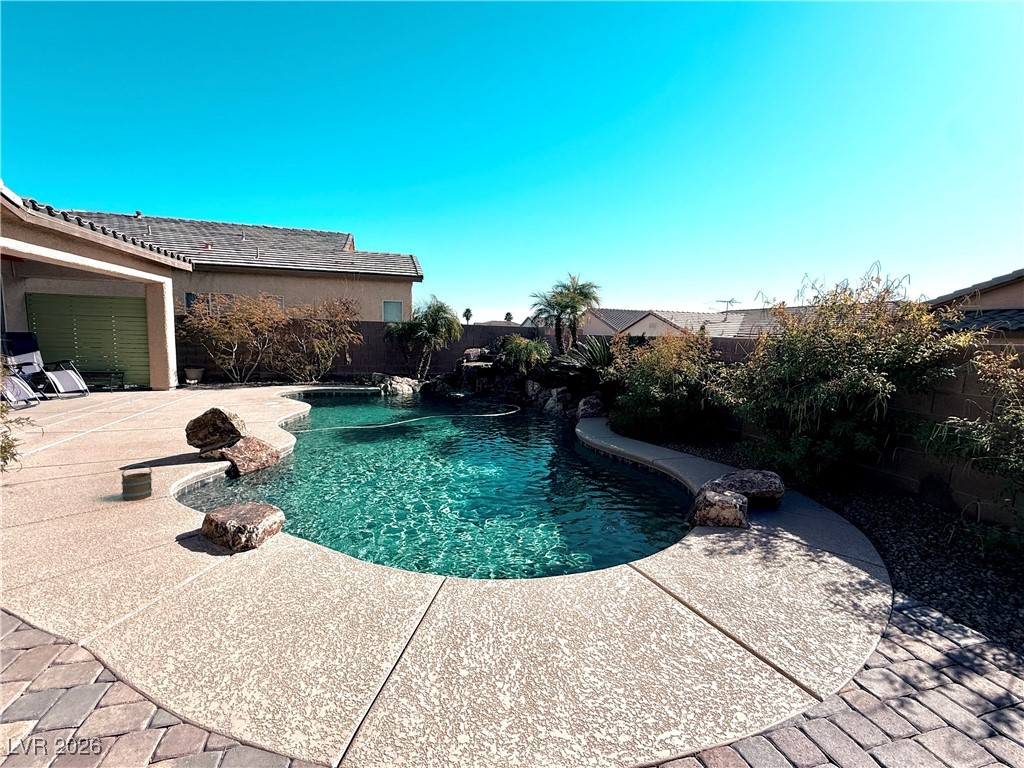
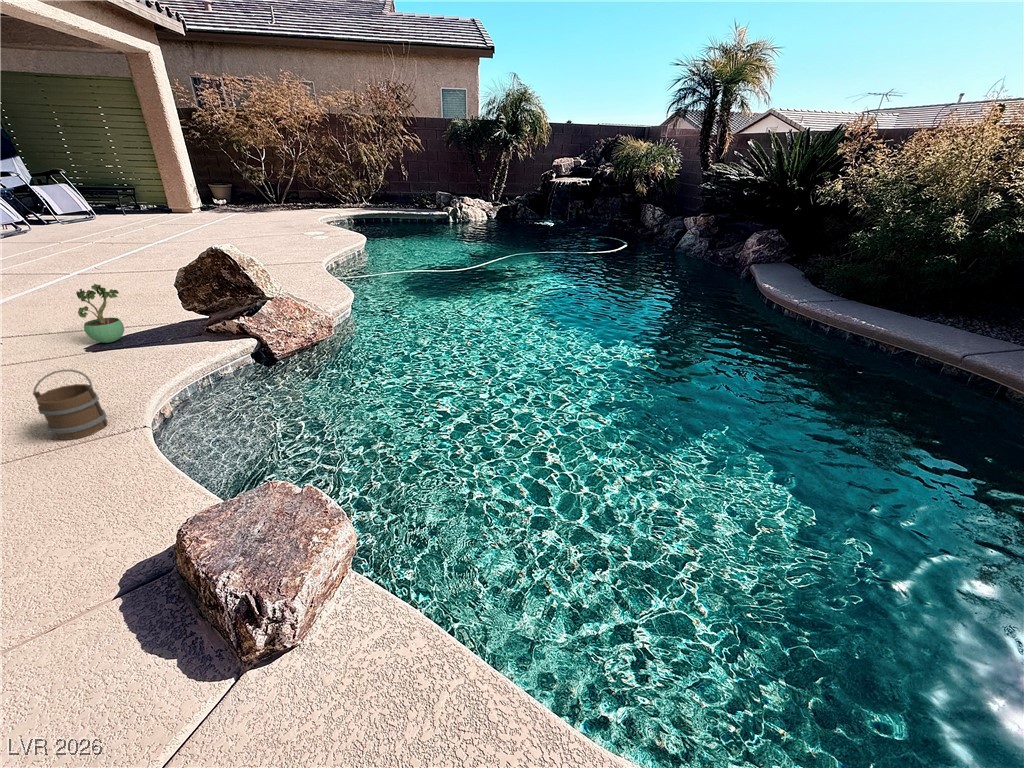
potted plant: none [122,429,149,465] -> present [76,284,124,343]

